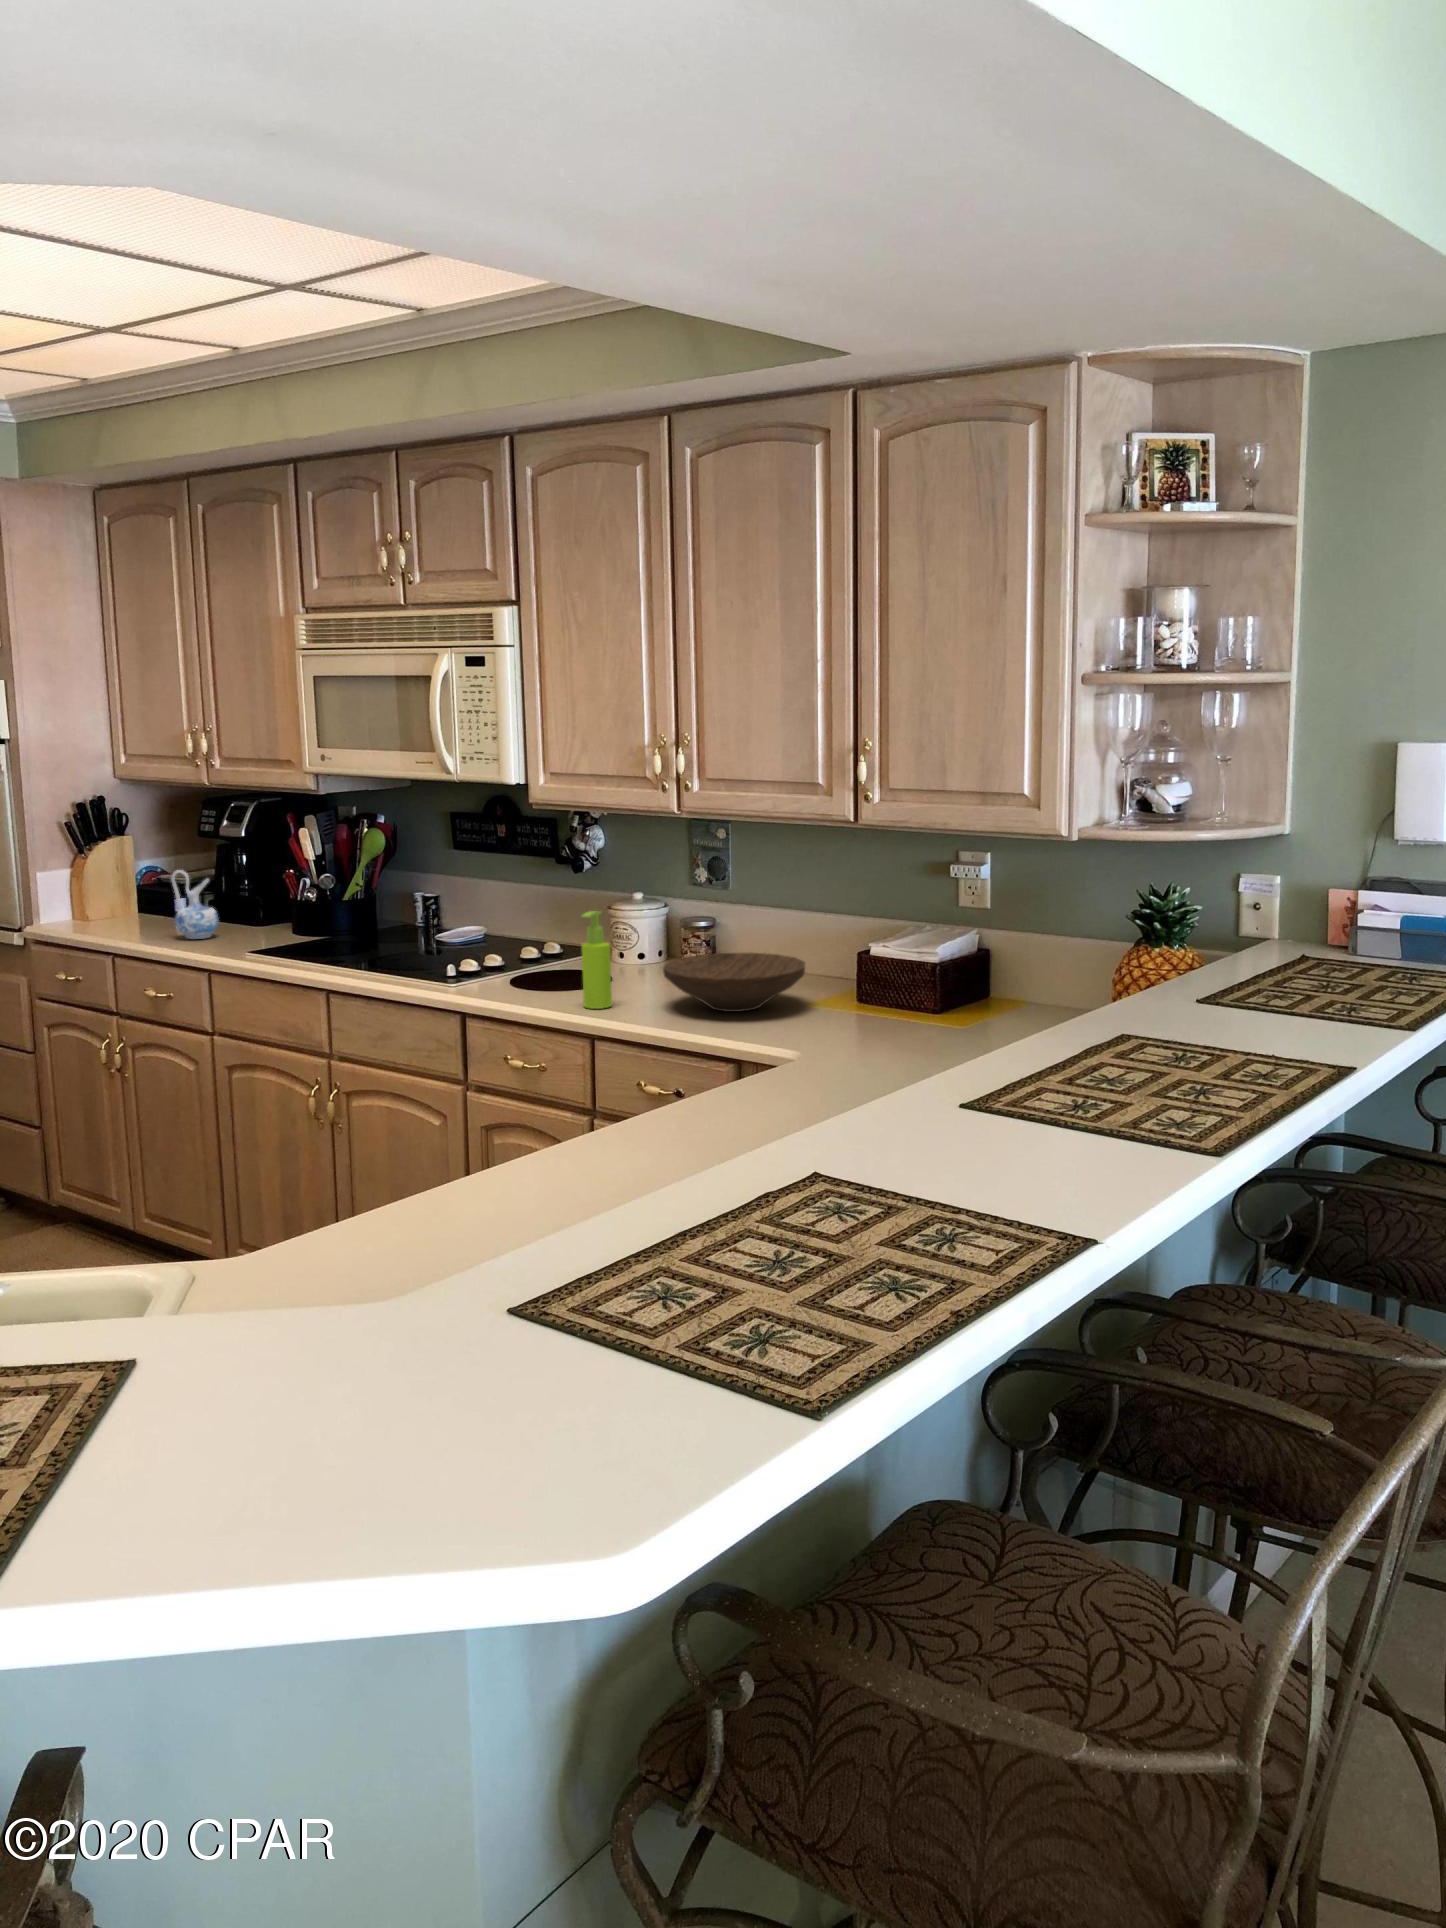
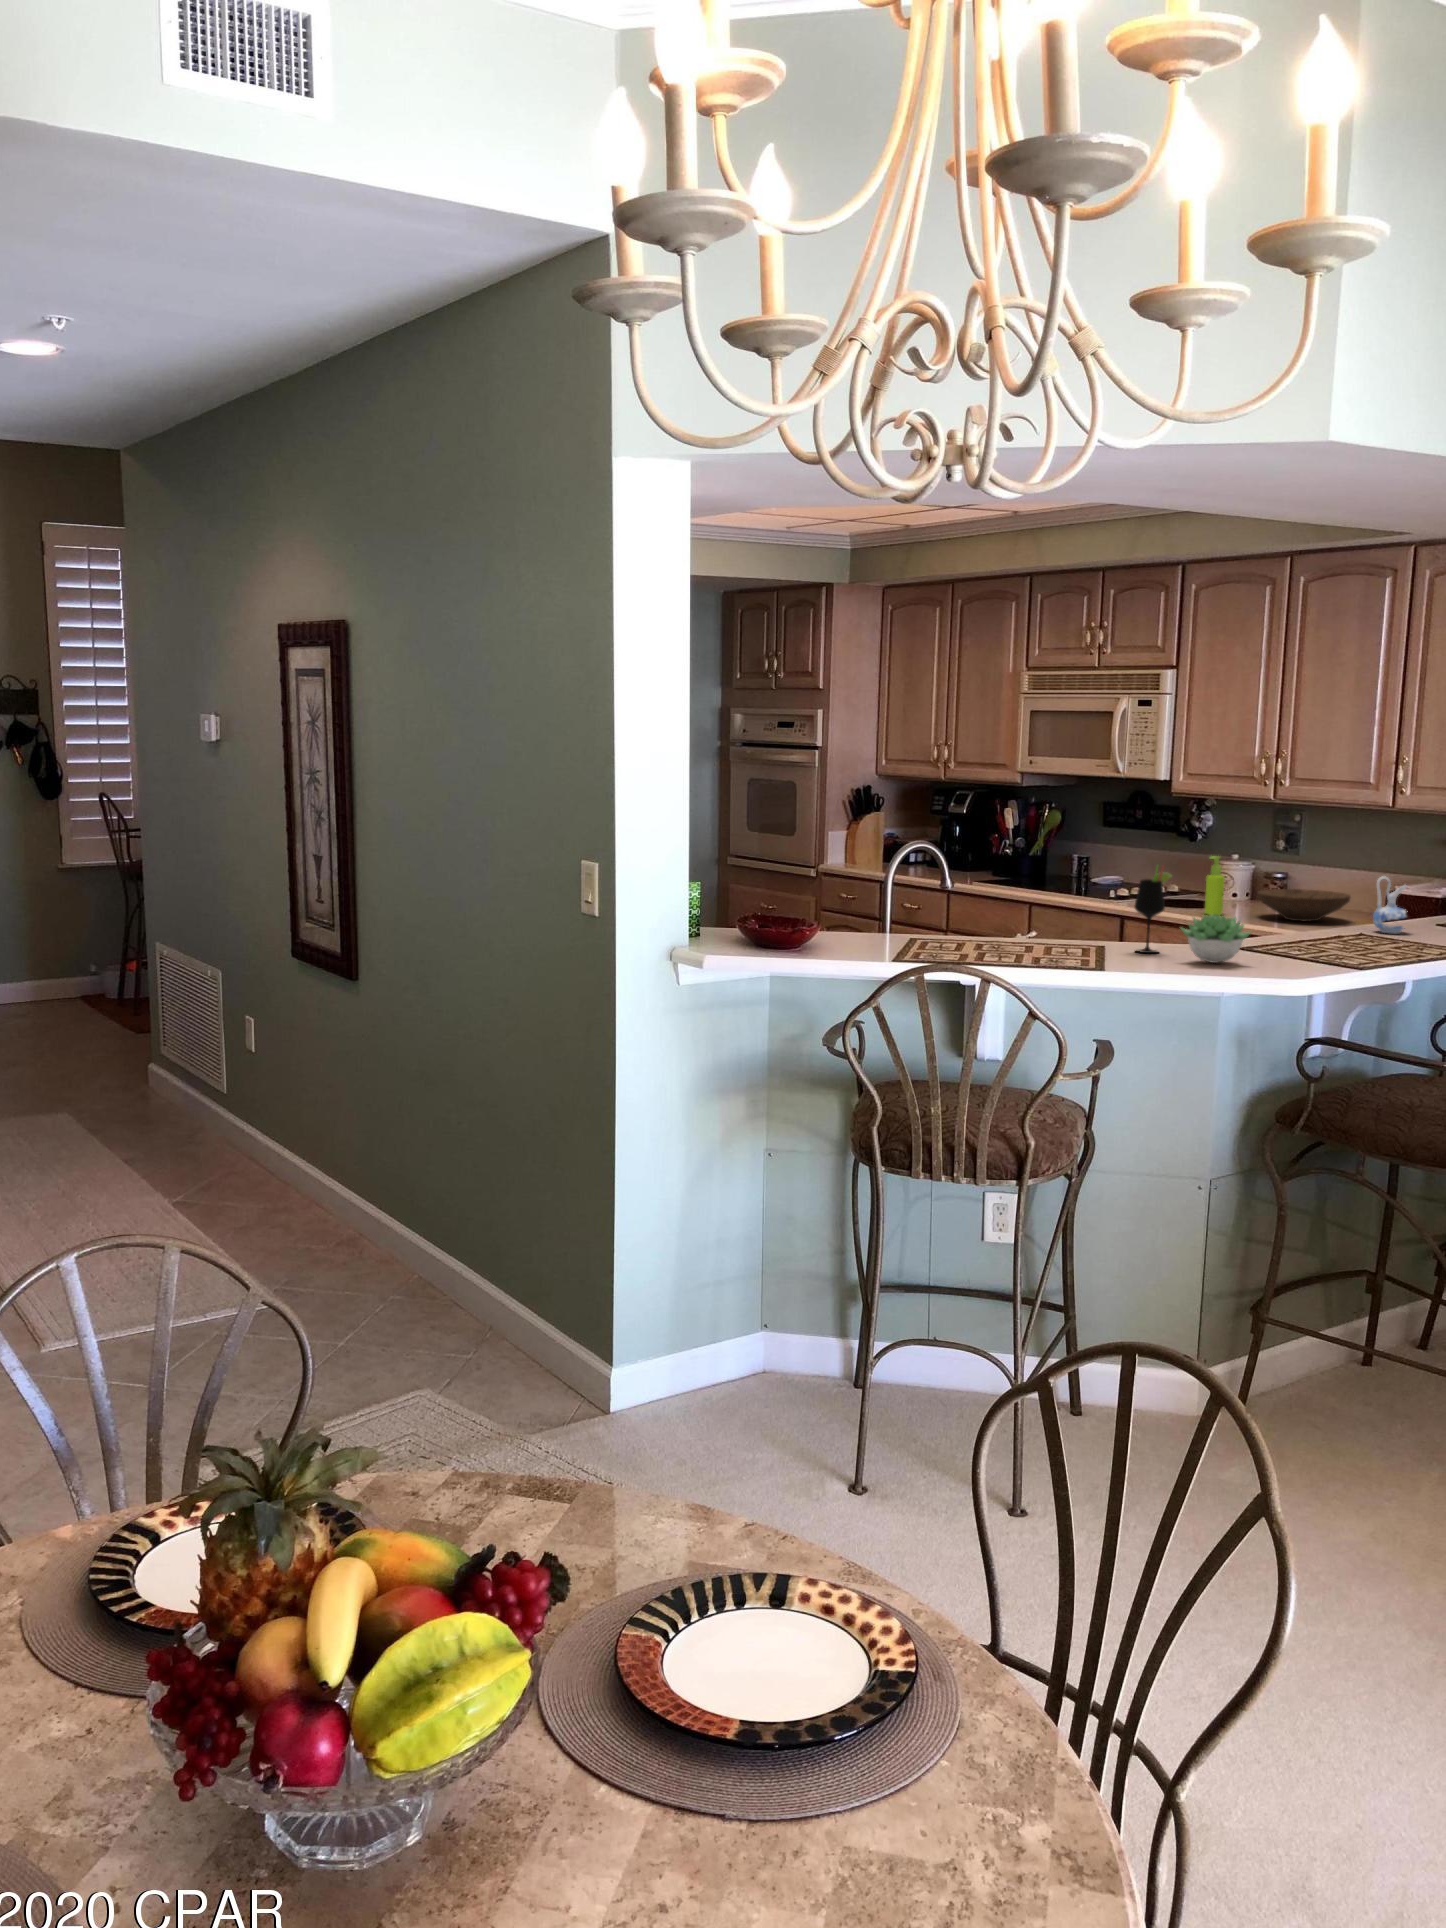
ceramic pitcher: present [171,870,219,939] -> present [1373,877,1407,933]
wine glass: none [186,1138,283,1391] -> present [1135,865,1172,953]
succulent plant: none [278,1294,490,1462] -> present [1181,914,1251,963]

